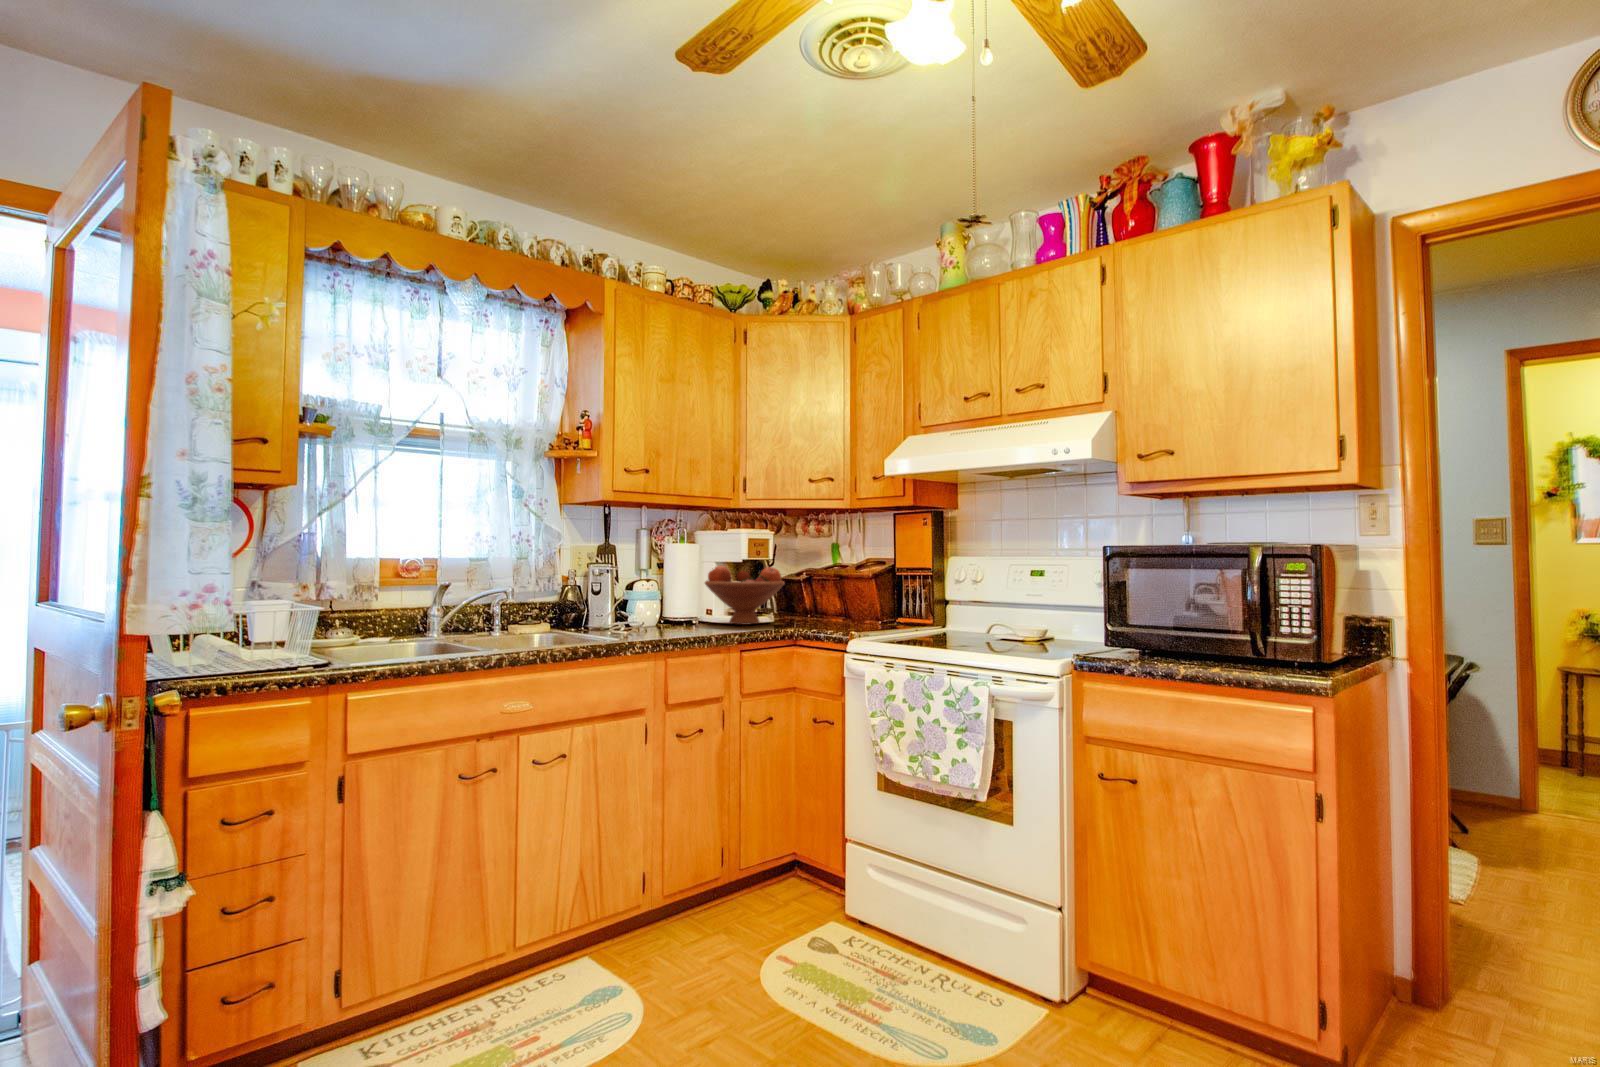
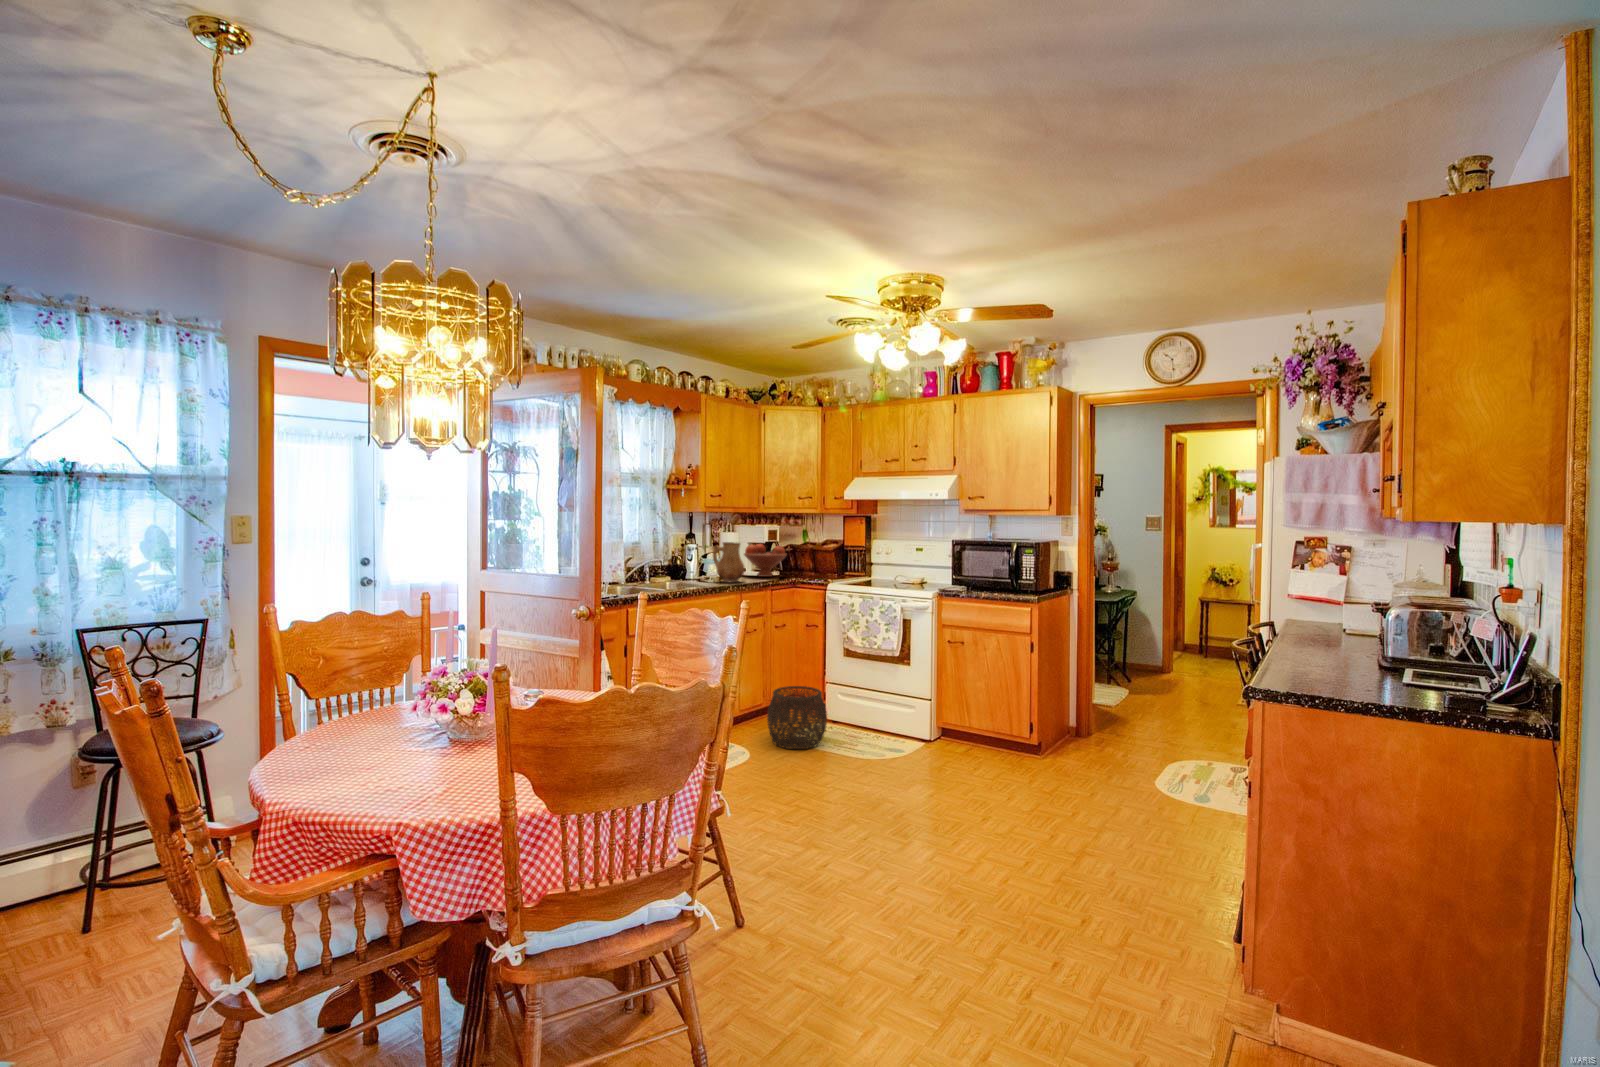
ceramic pitcher: none [625,557,685,635] -> present [713,542,745,582]
woven basket: none [688,859,823,1023] -> present [767,686,827,749]

